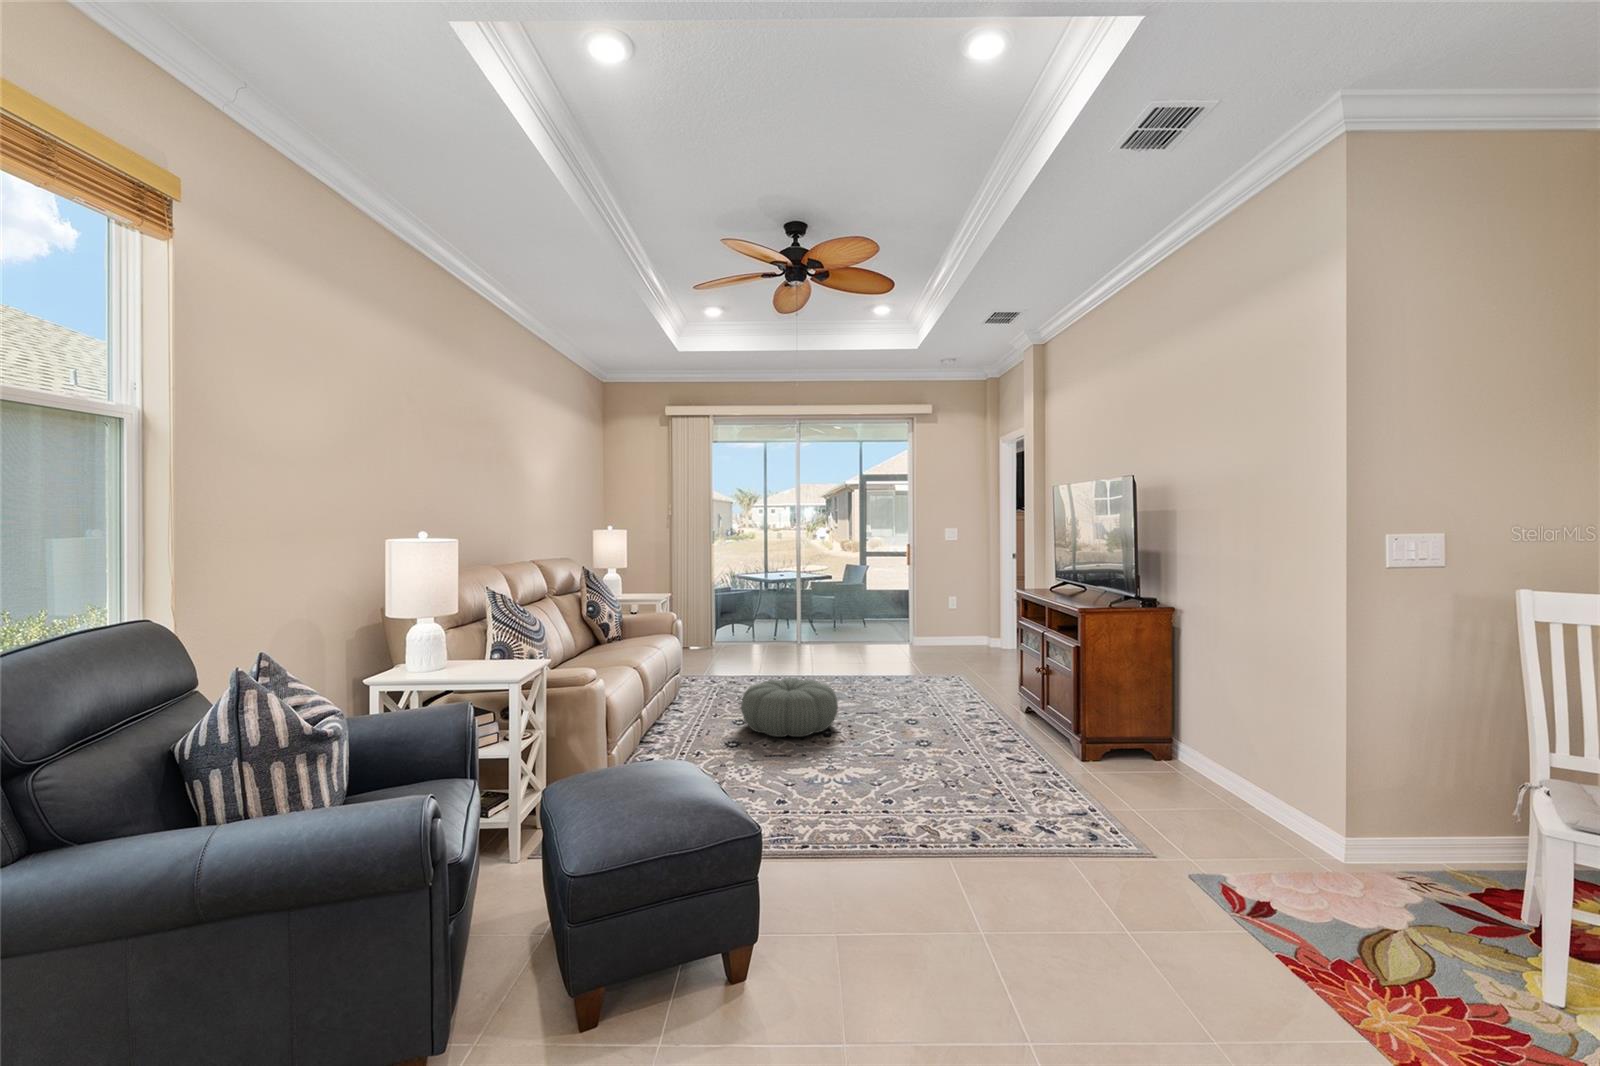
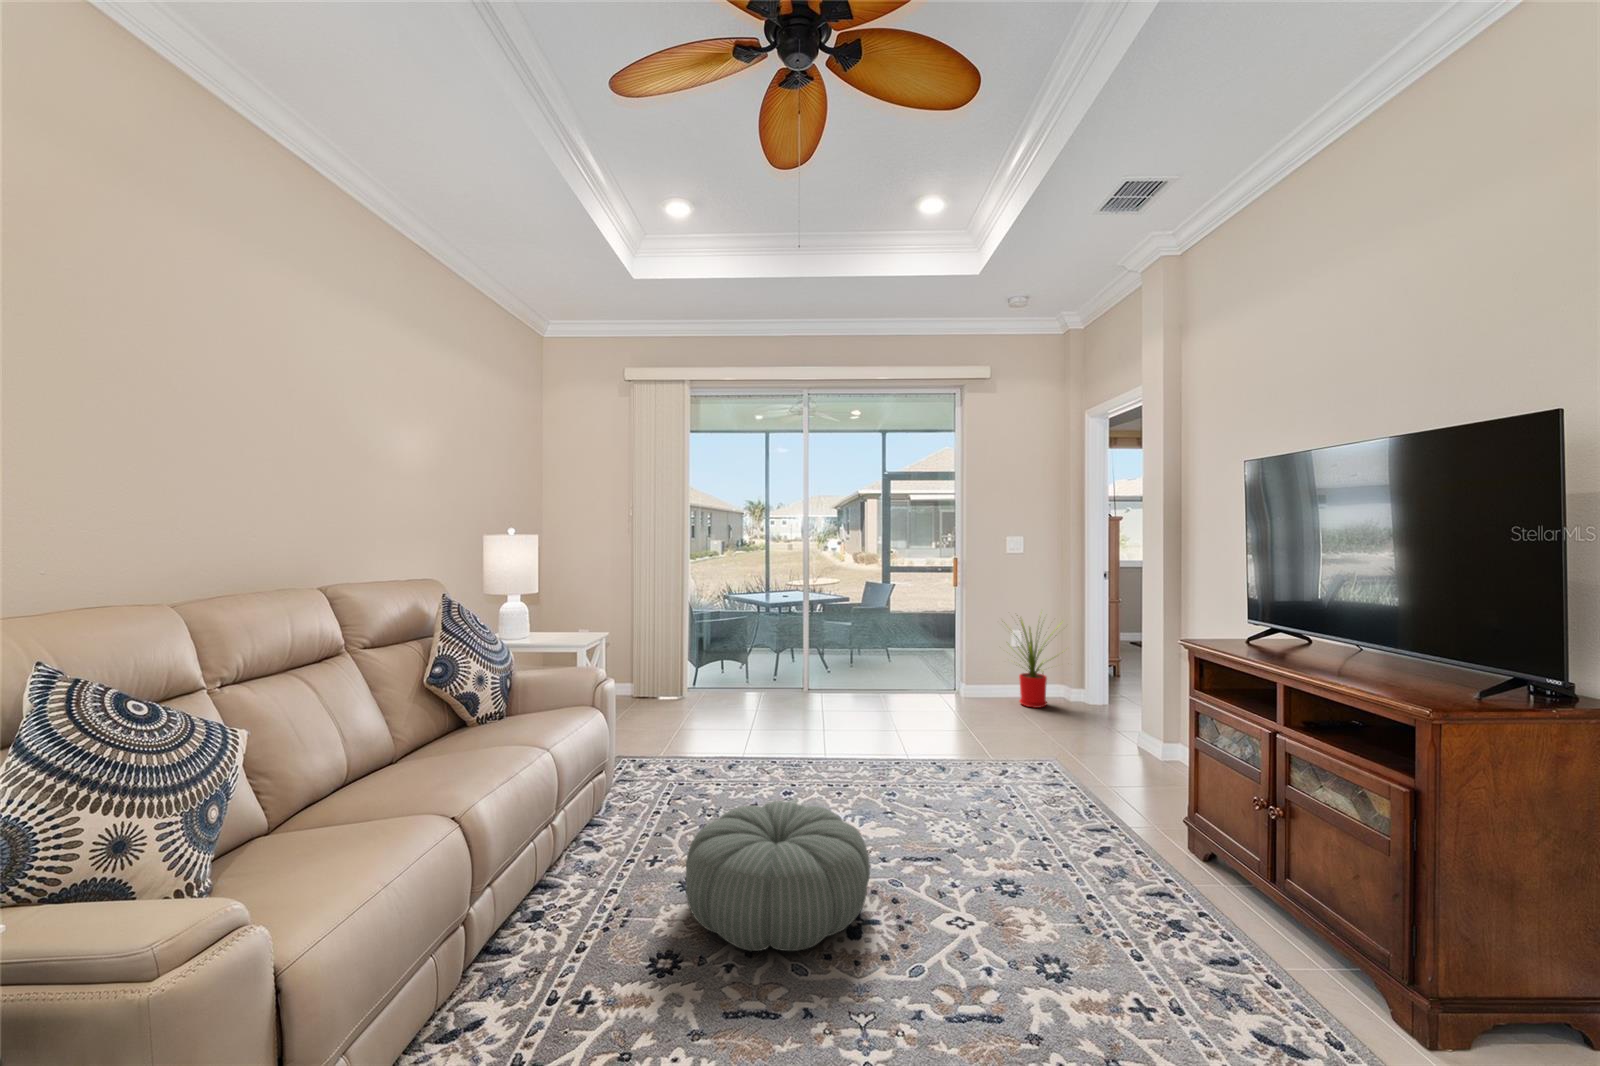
house plant: none [937,581,989,651] -> present [1016,620,1047,708]

